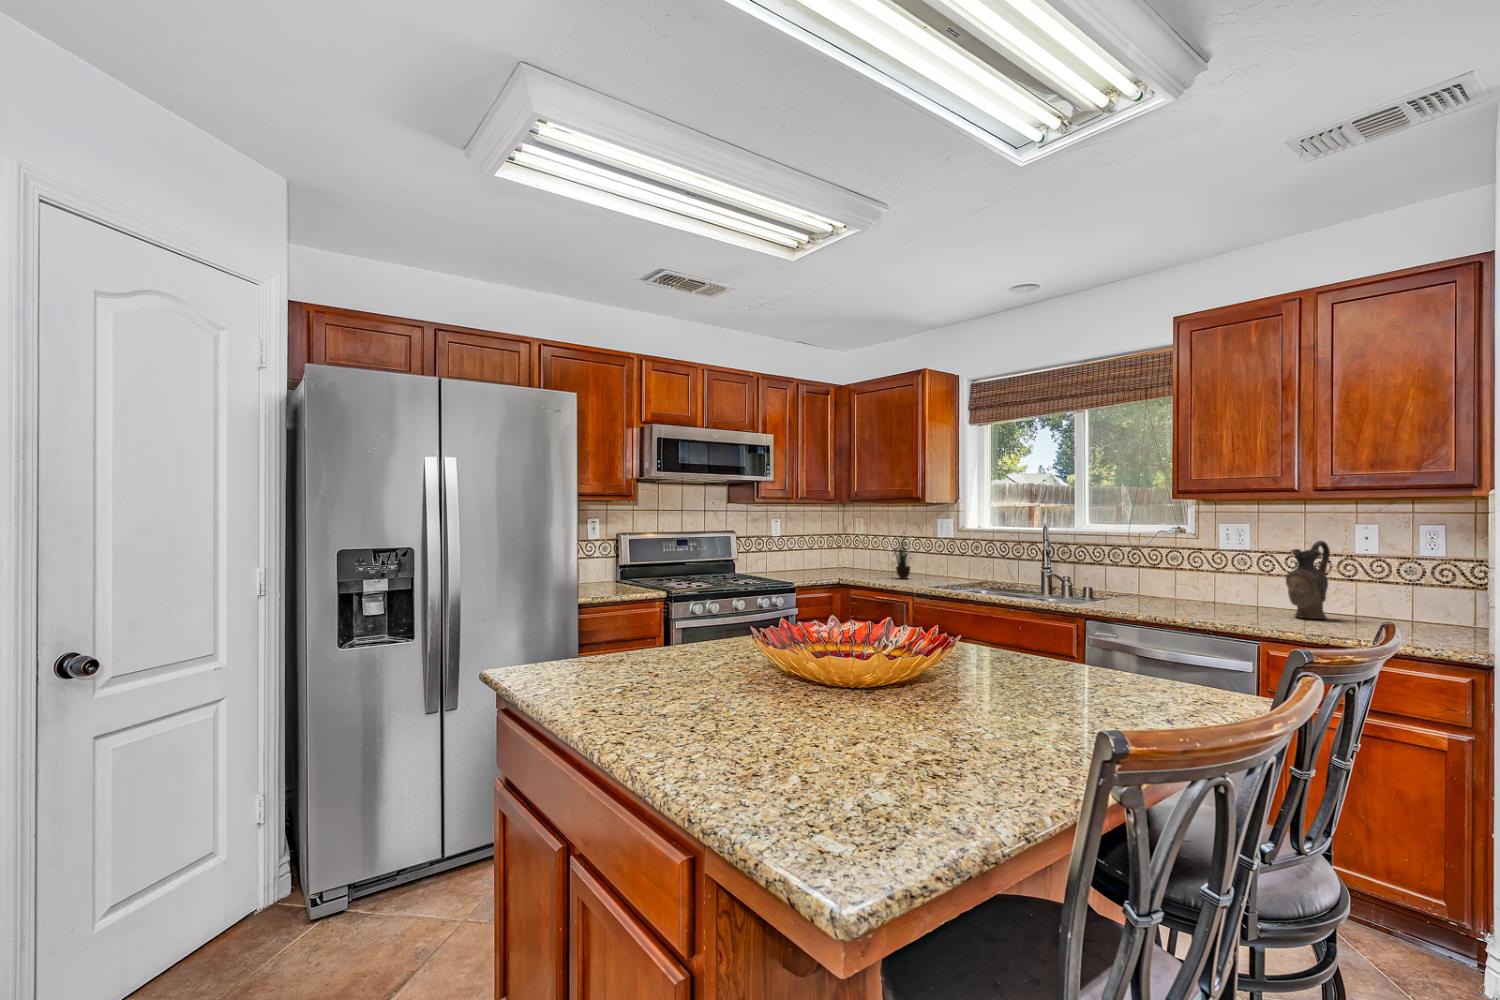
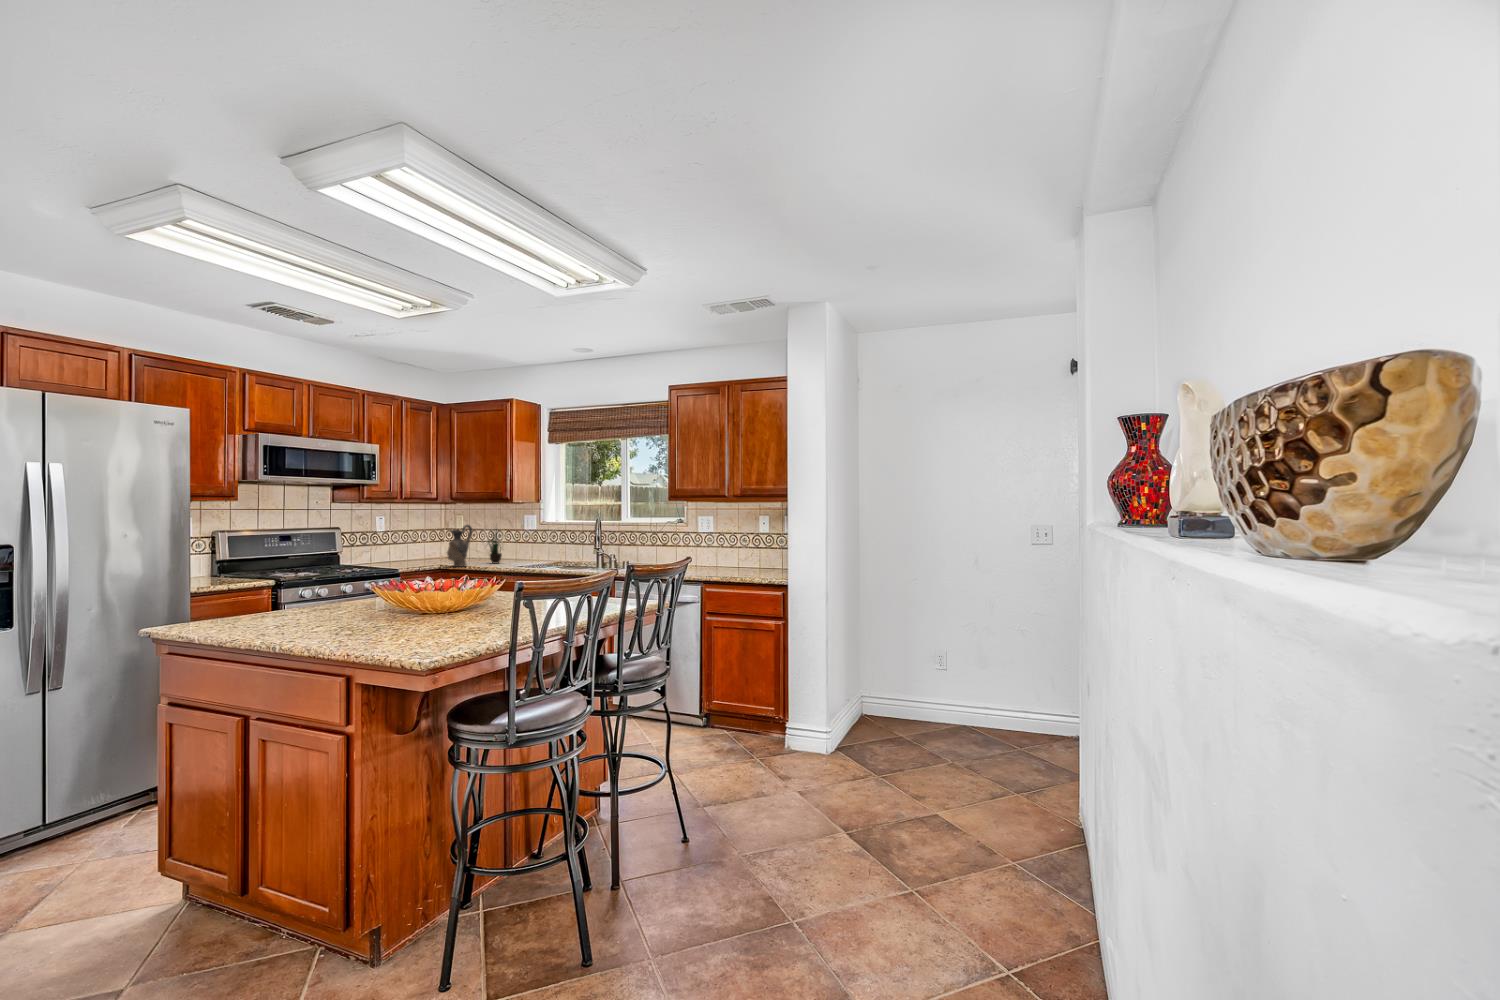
ceramic pitcher: present [1286,541,1330,619] -> present [447,525,472,567]

